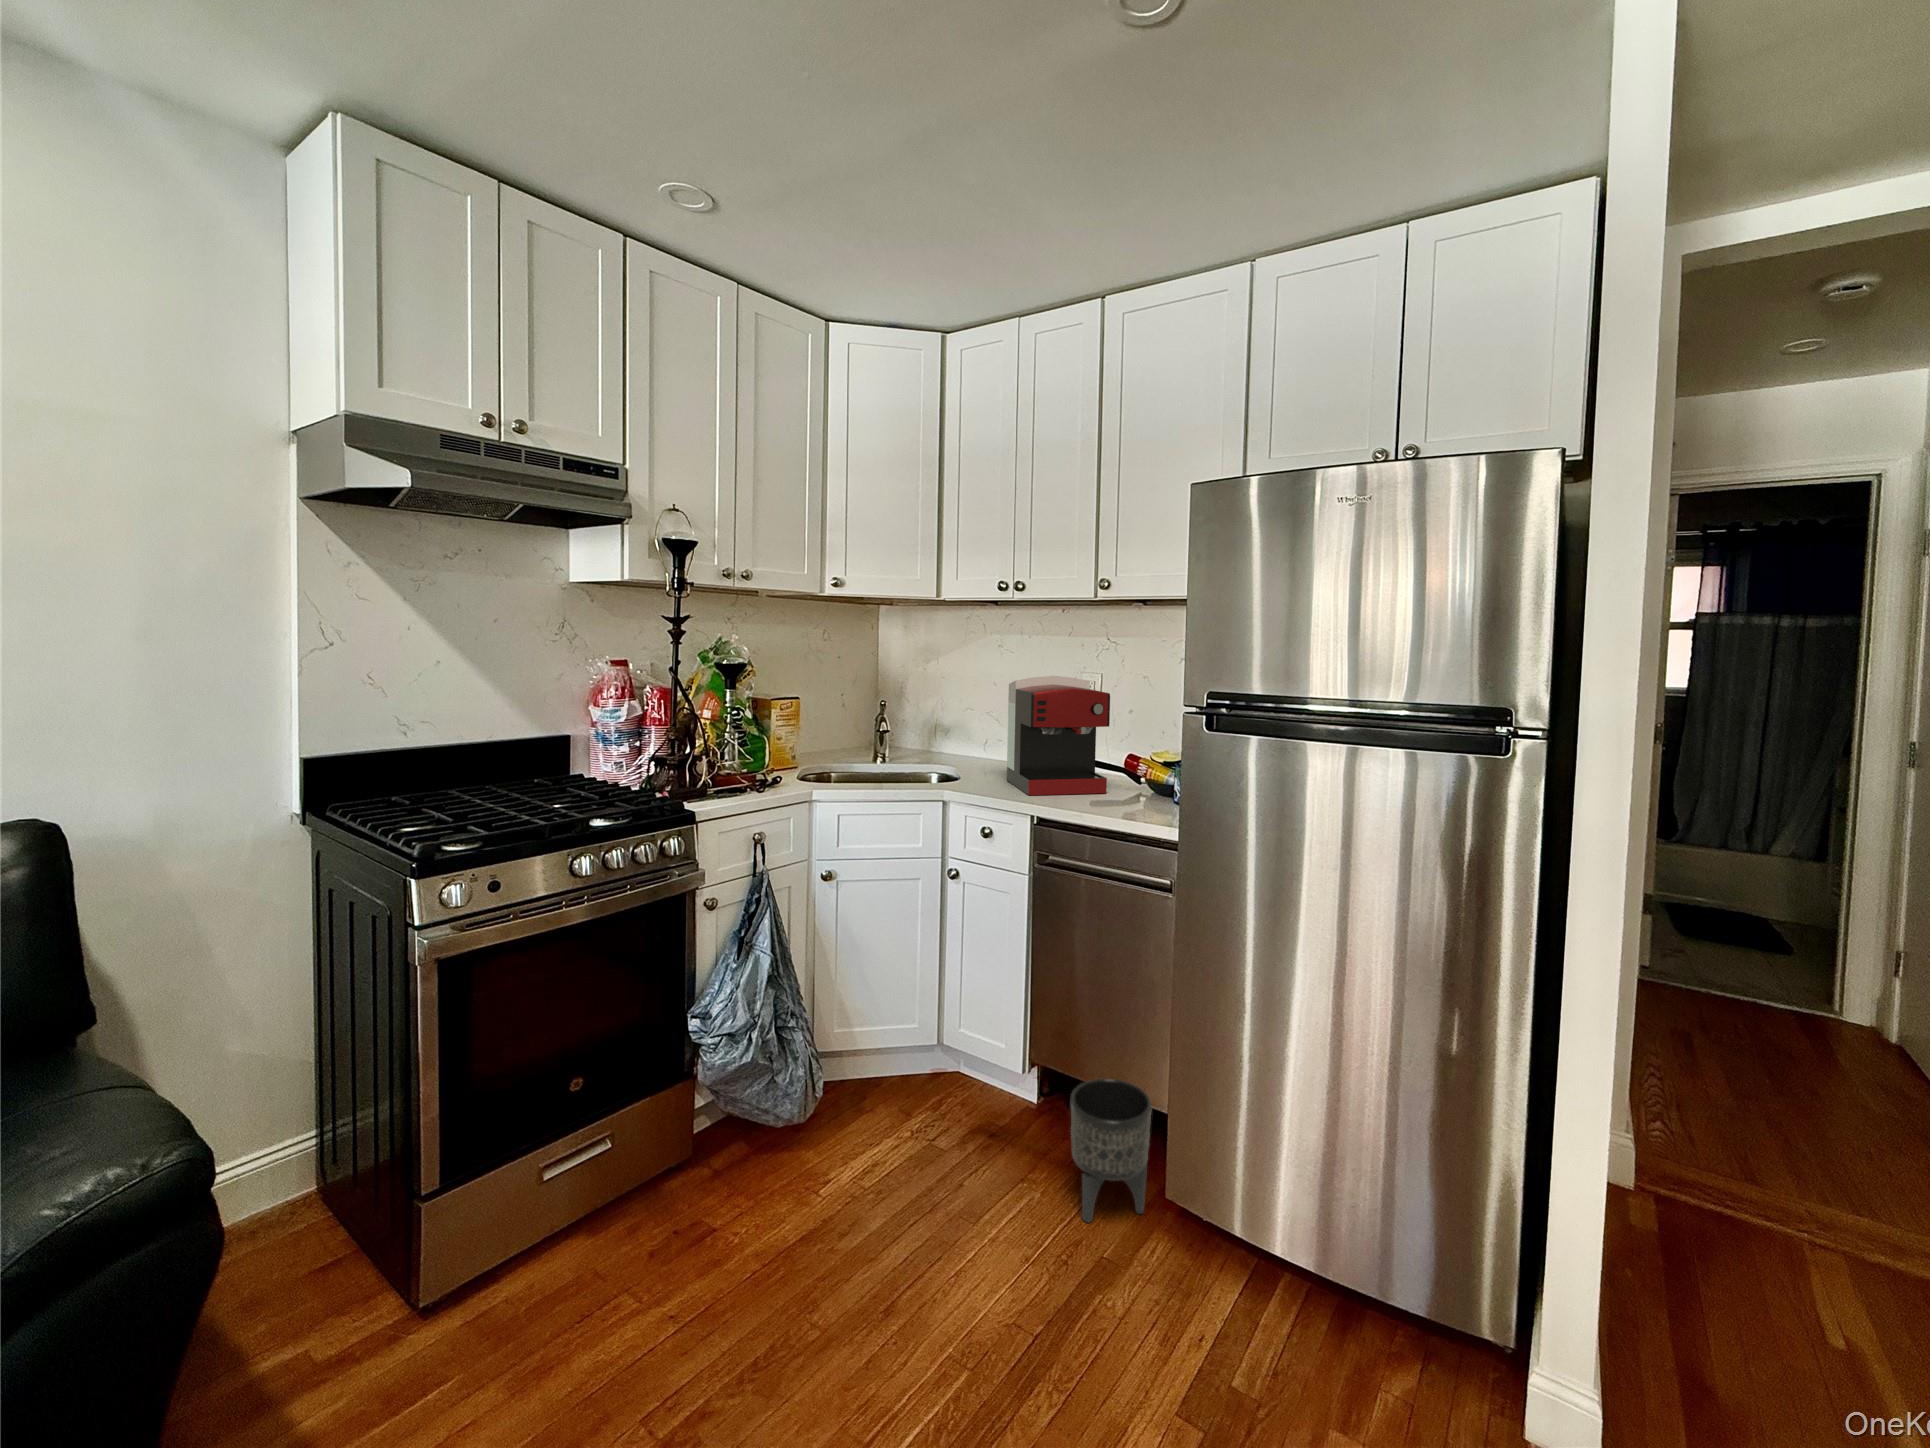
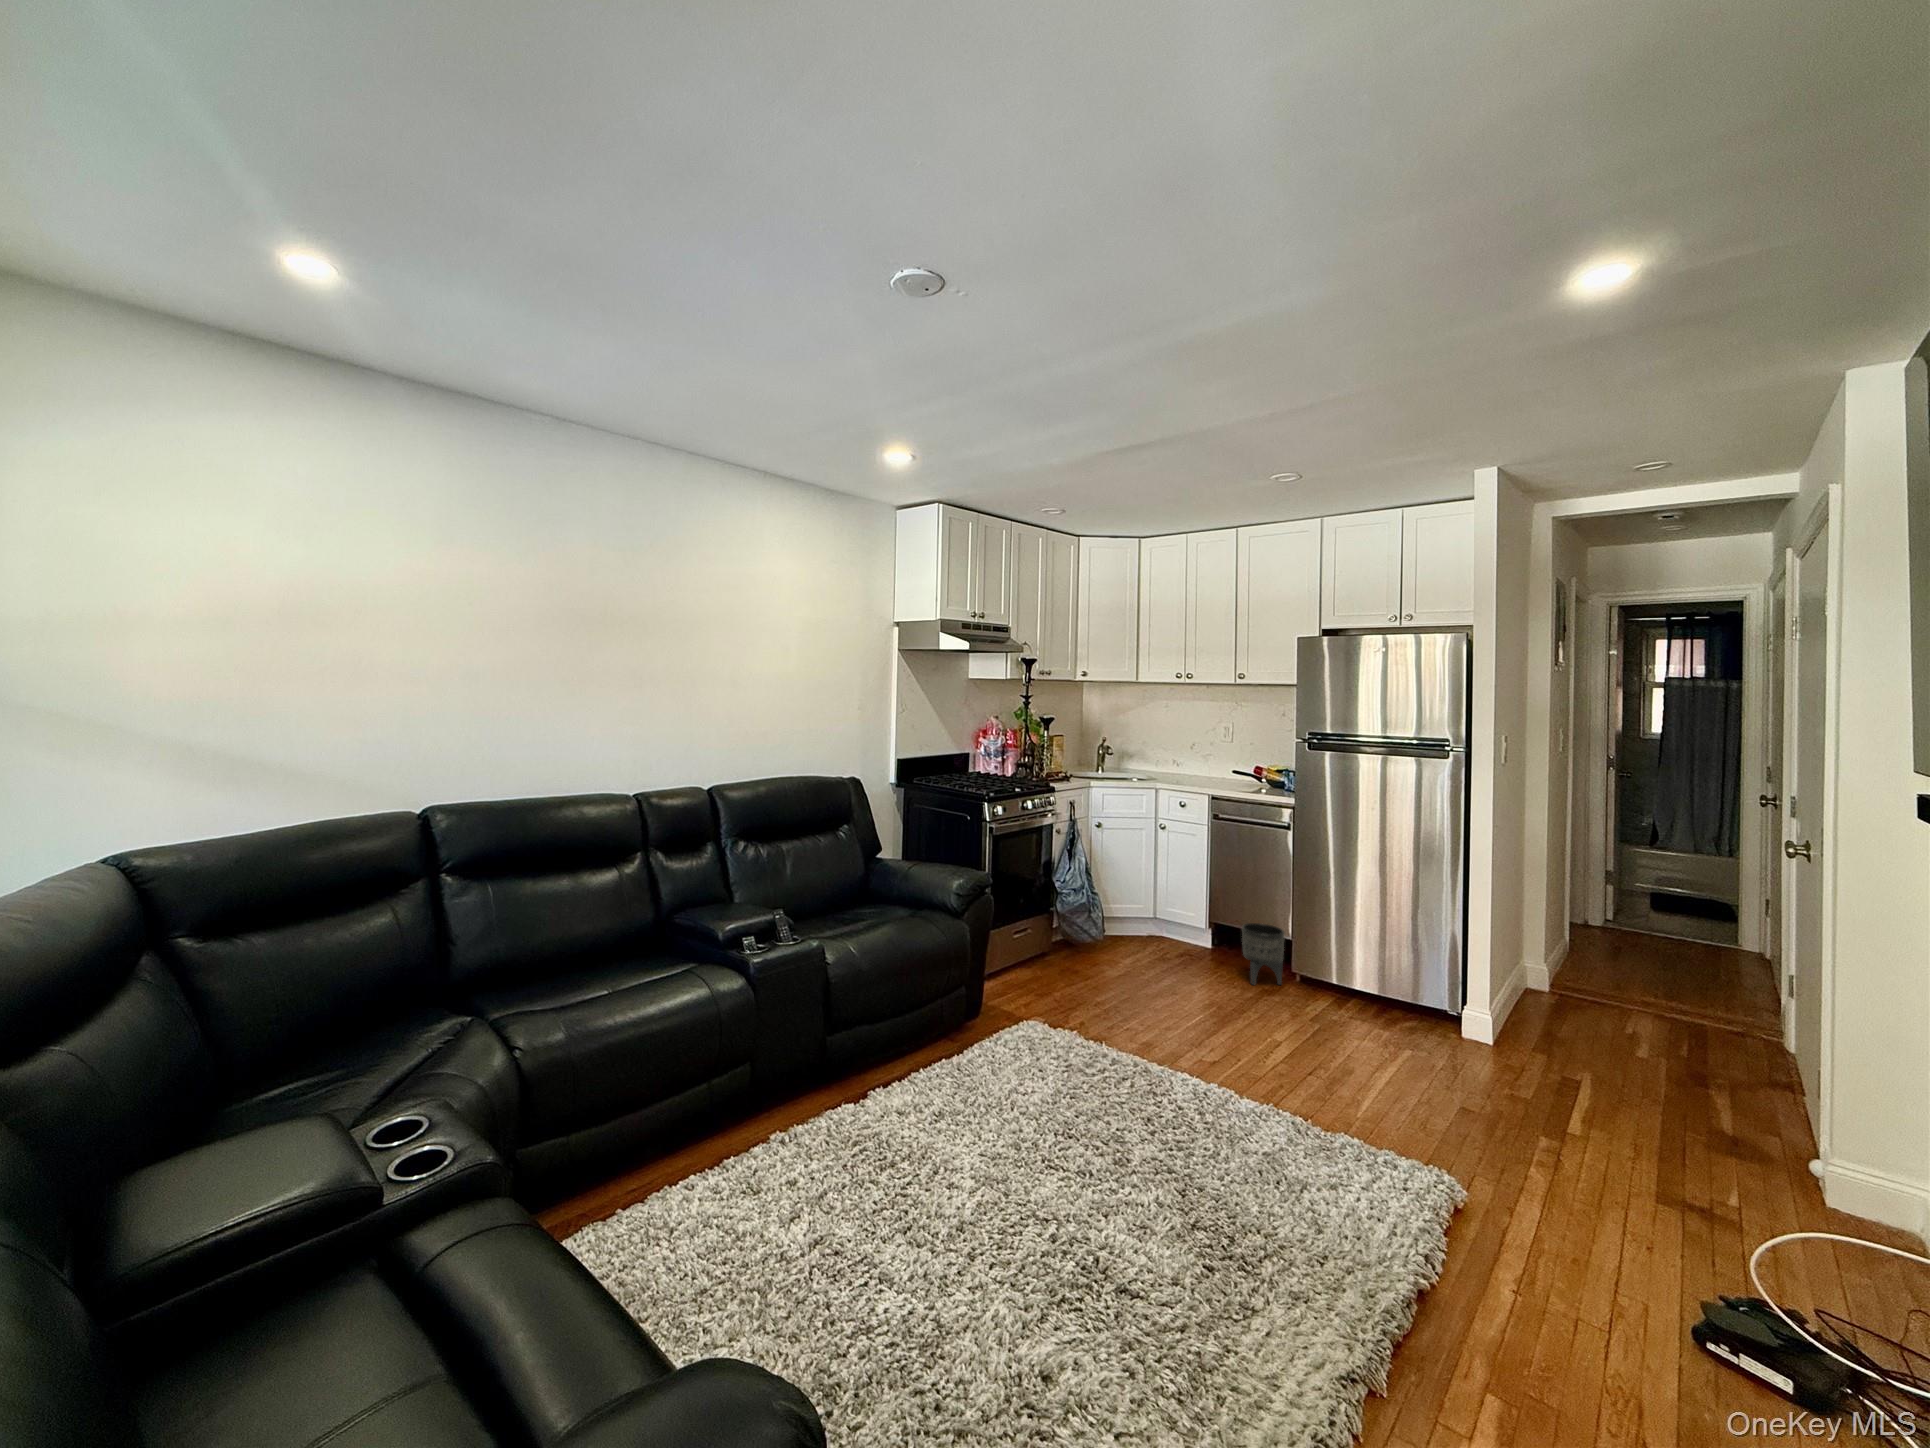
coffee maker: present [1007,676,1110,795] -> none [1185,724,1247,786]

